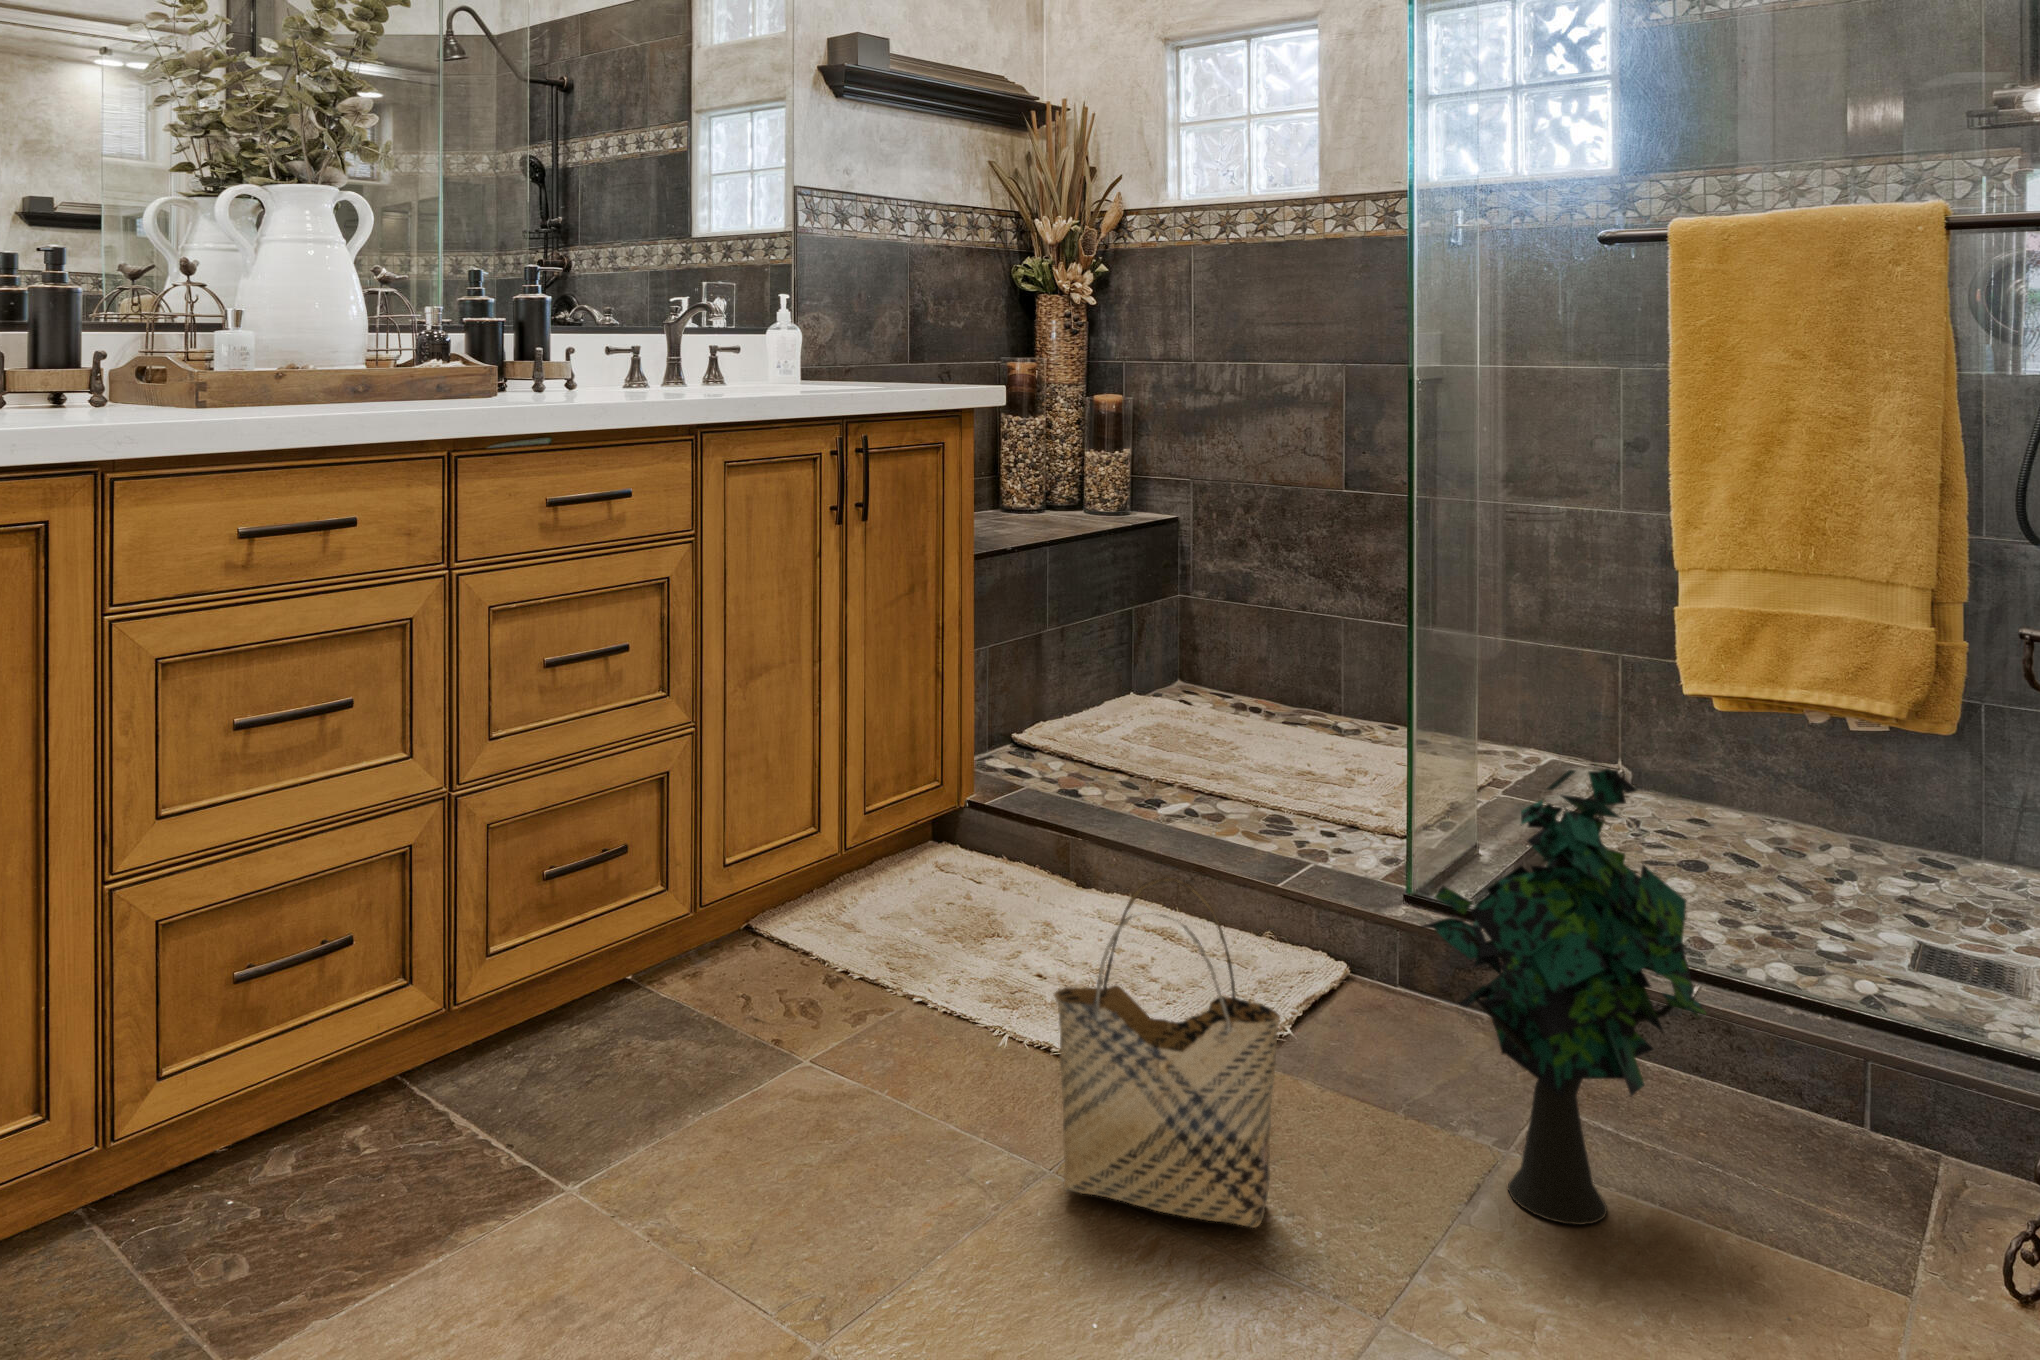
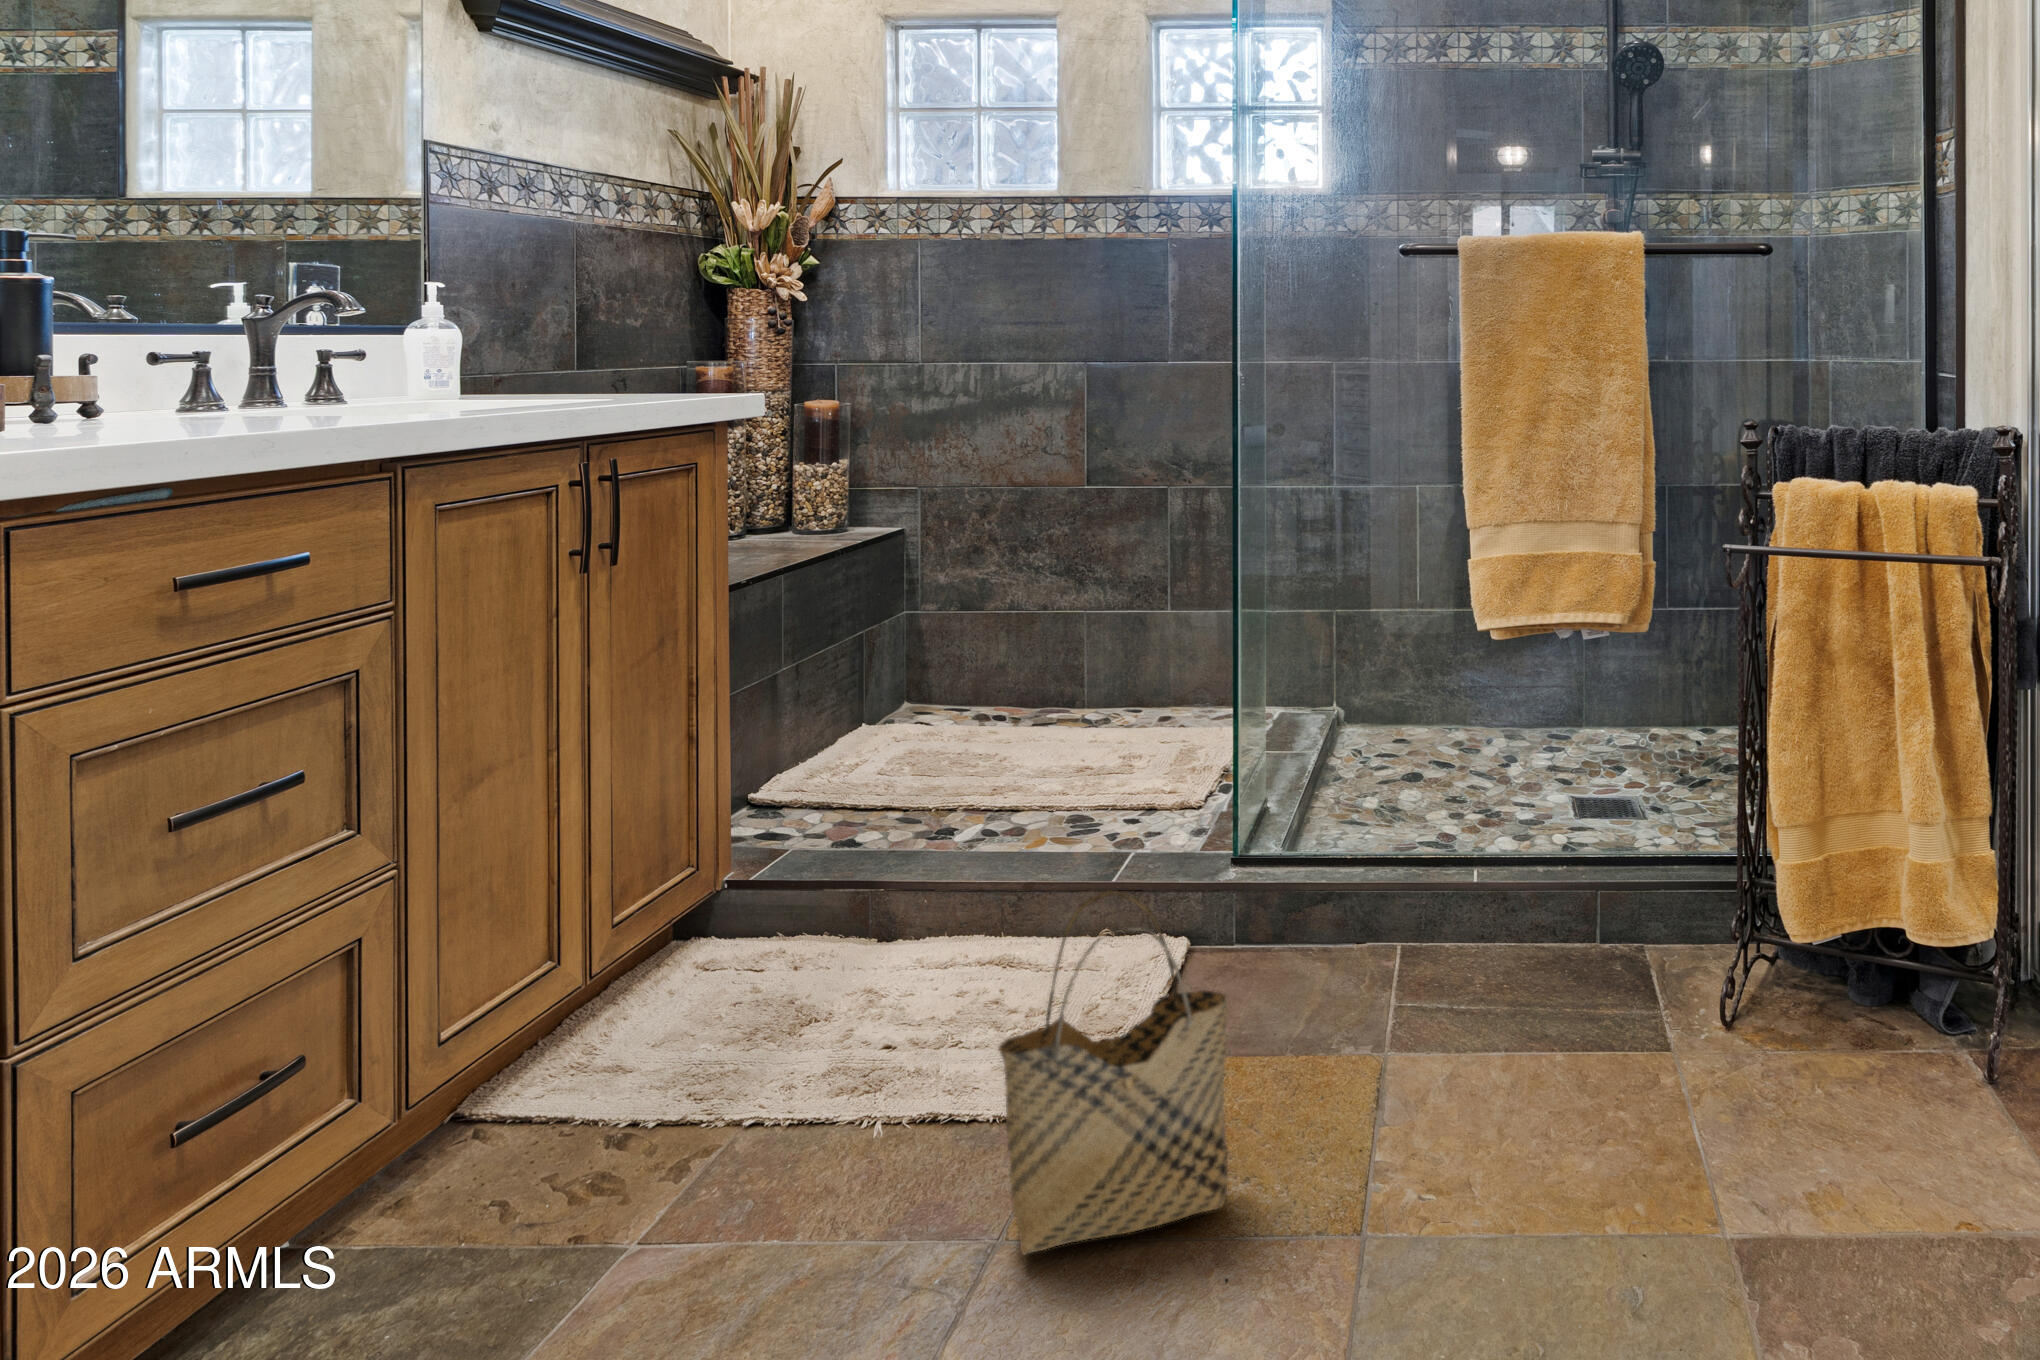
decorative plant: present [1421,769,1706,1225] -> none [1323,702,1537,1098]

